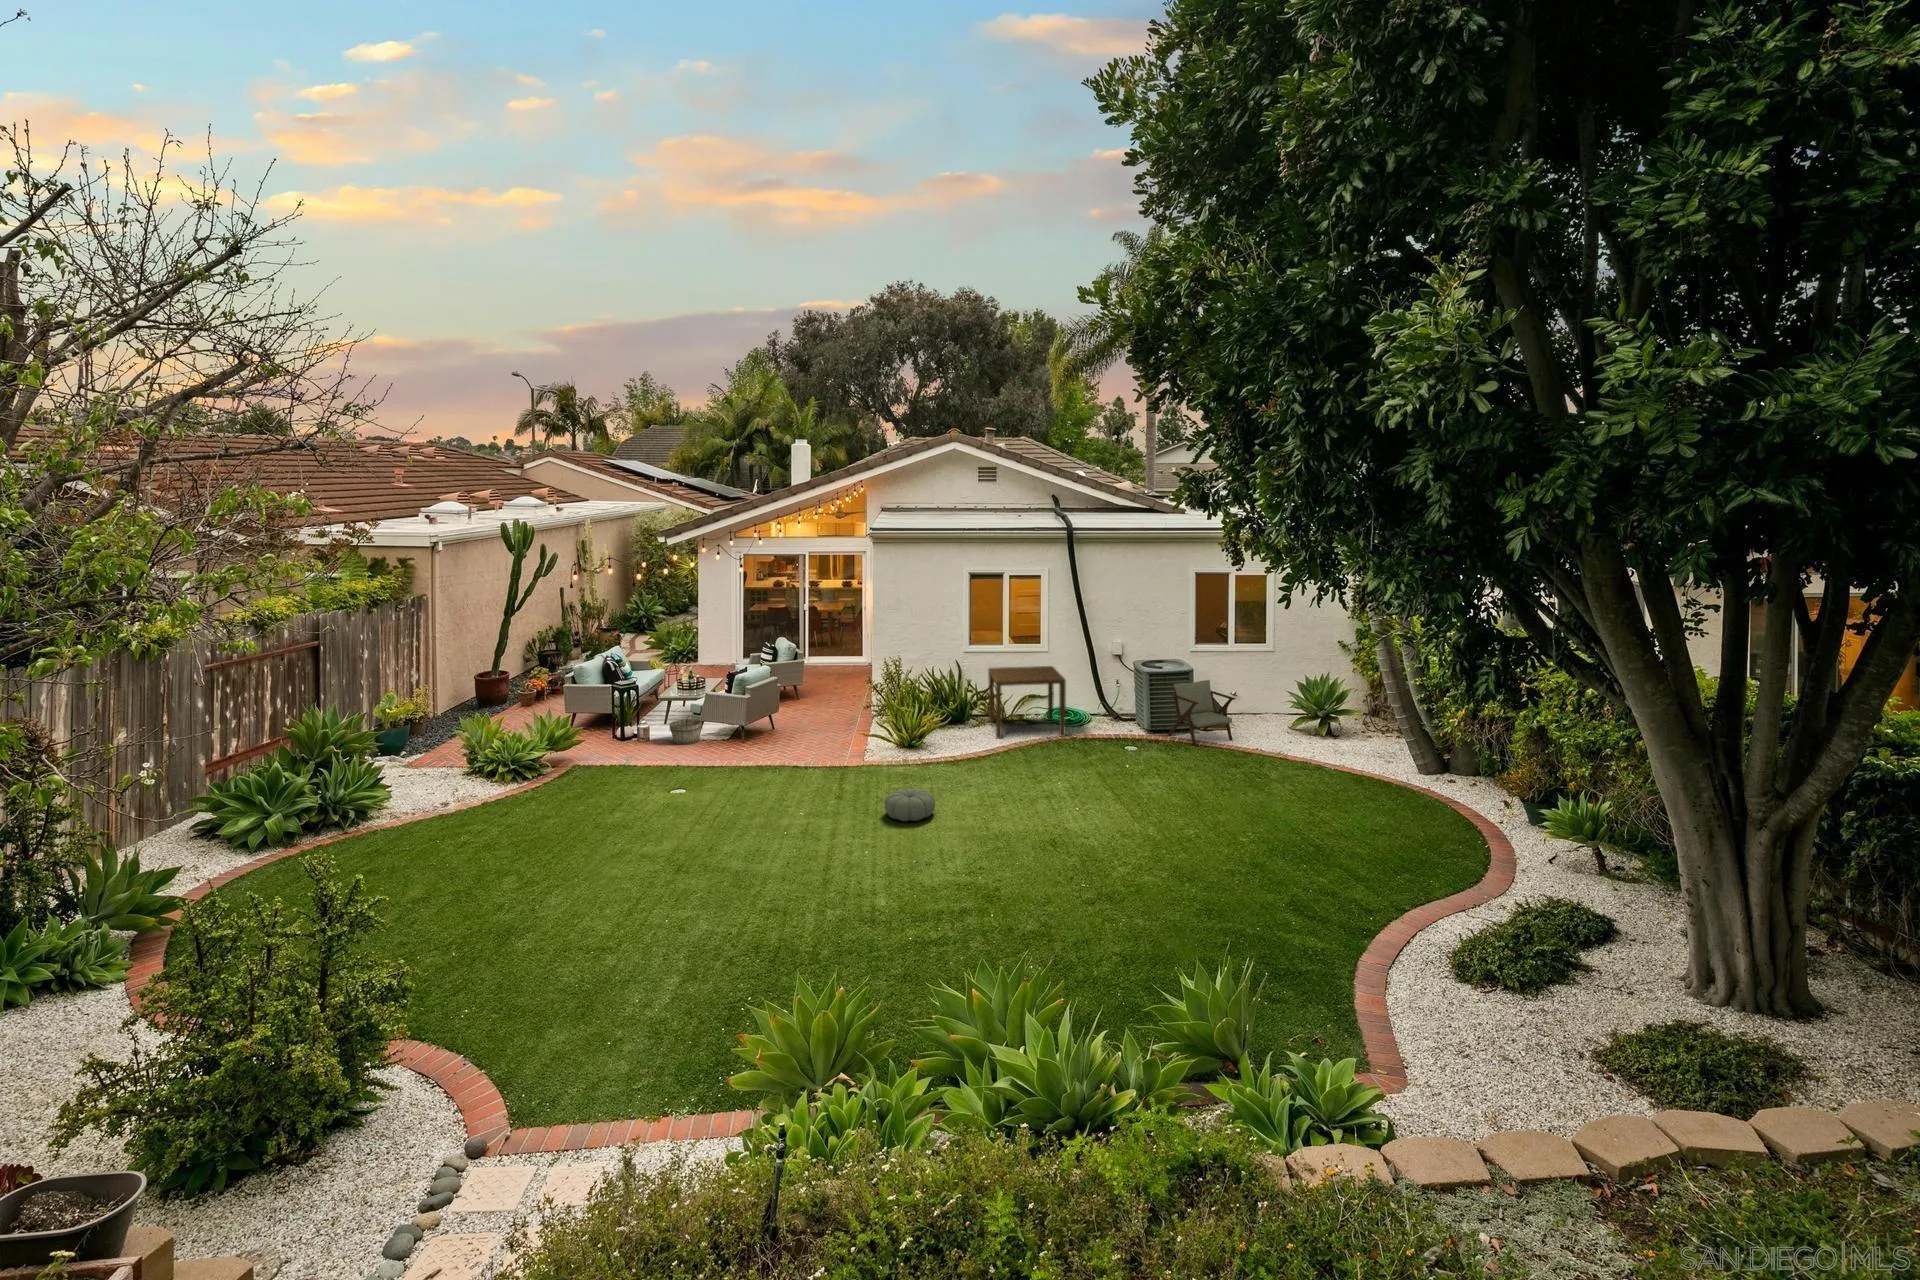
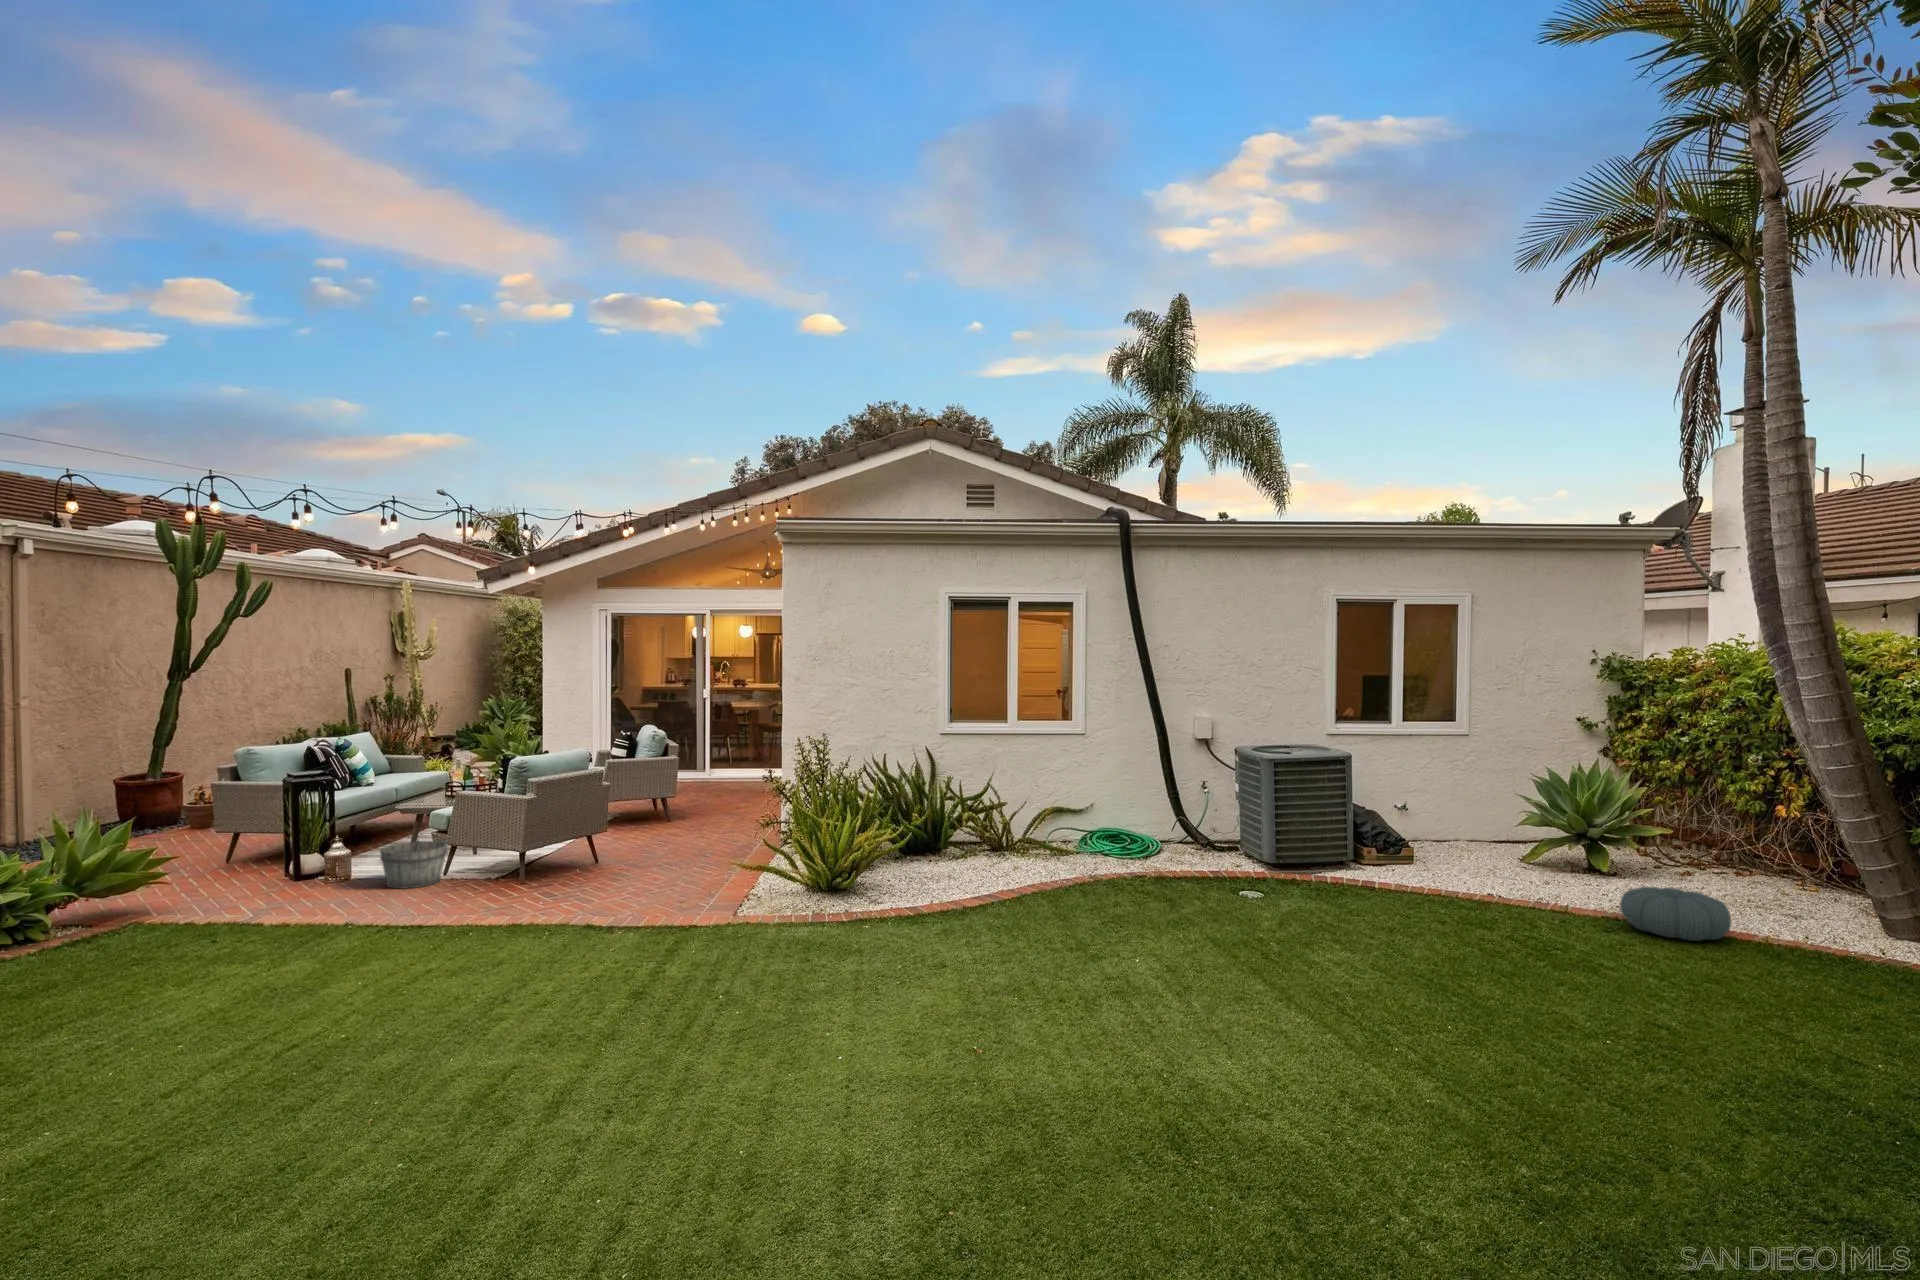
dining table: present [988,666,1066,739] -> none [982,754,1126,880]
lounge chair: present [1168,680,1235,746] -> none [1312,774,1440,892]
pouf: present [885,788,935,821] -> present [1620,887,1731,941]

